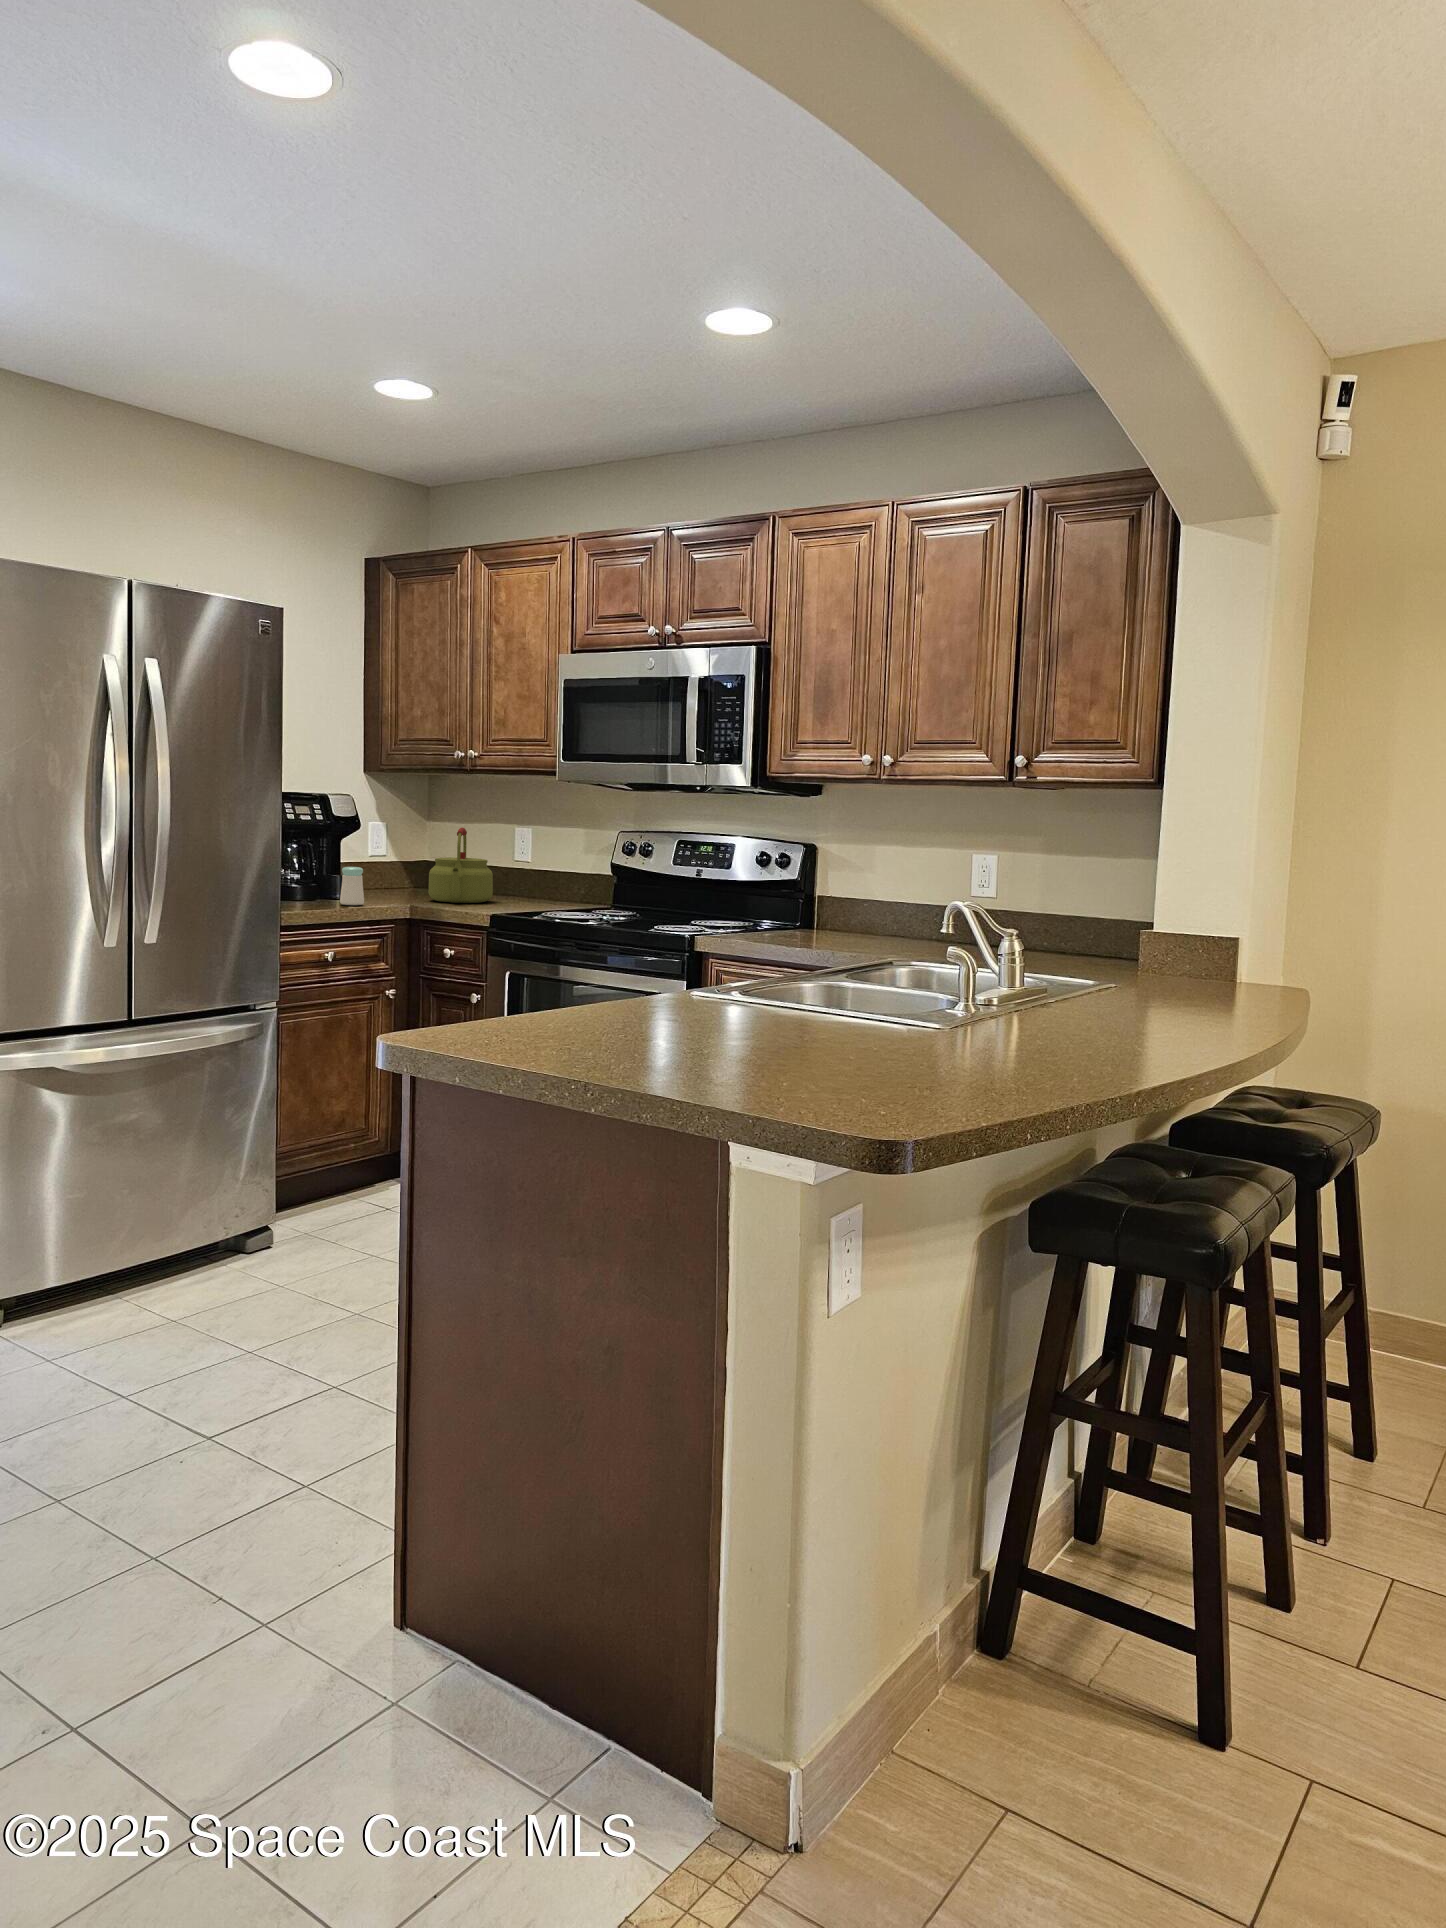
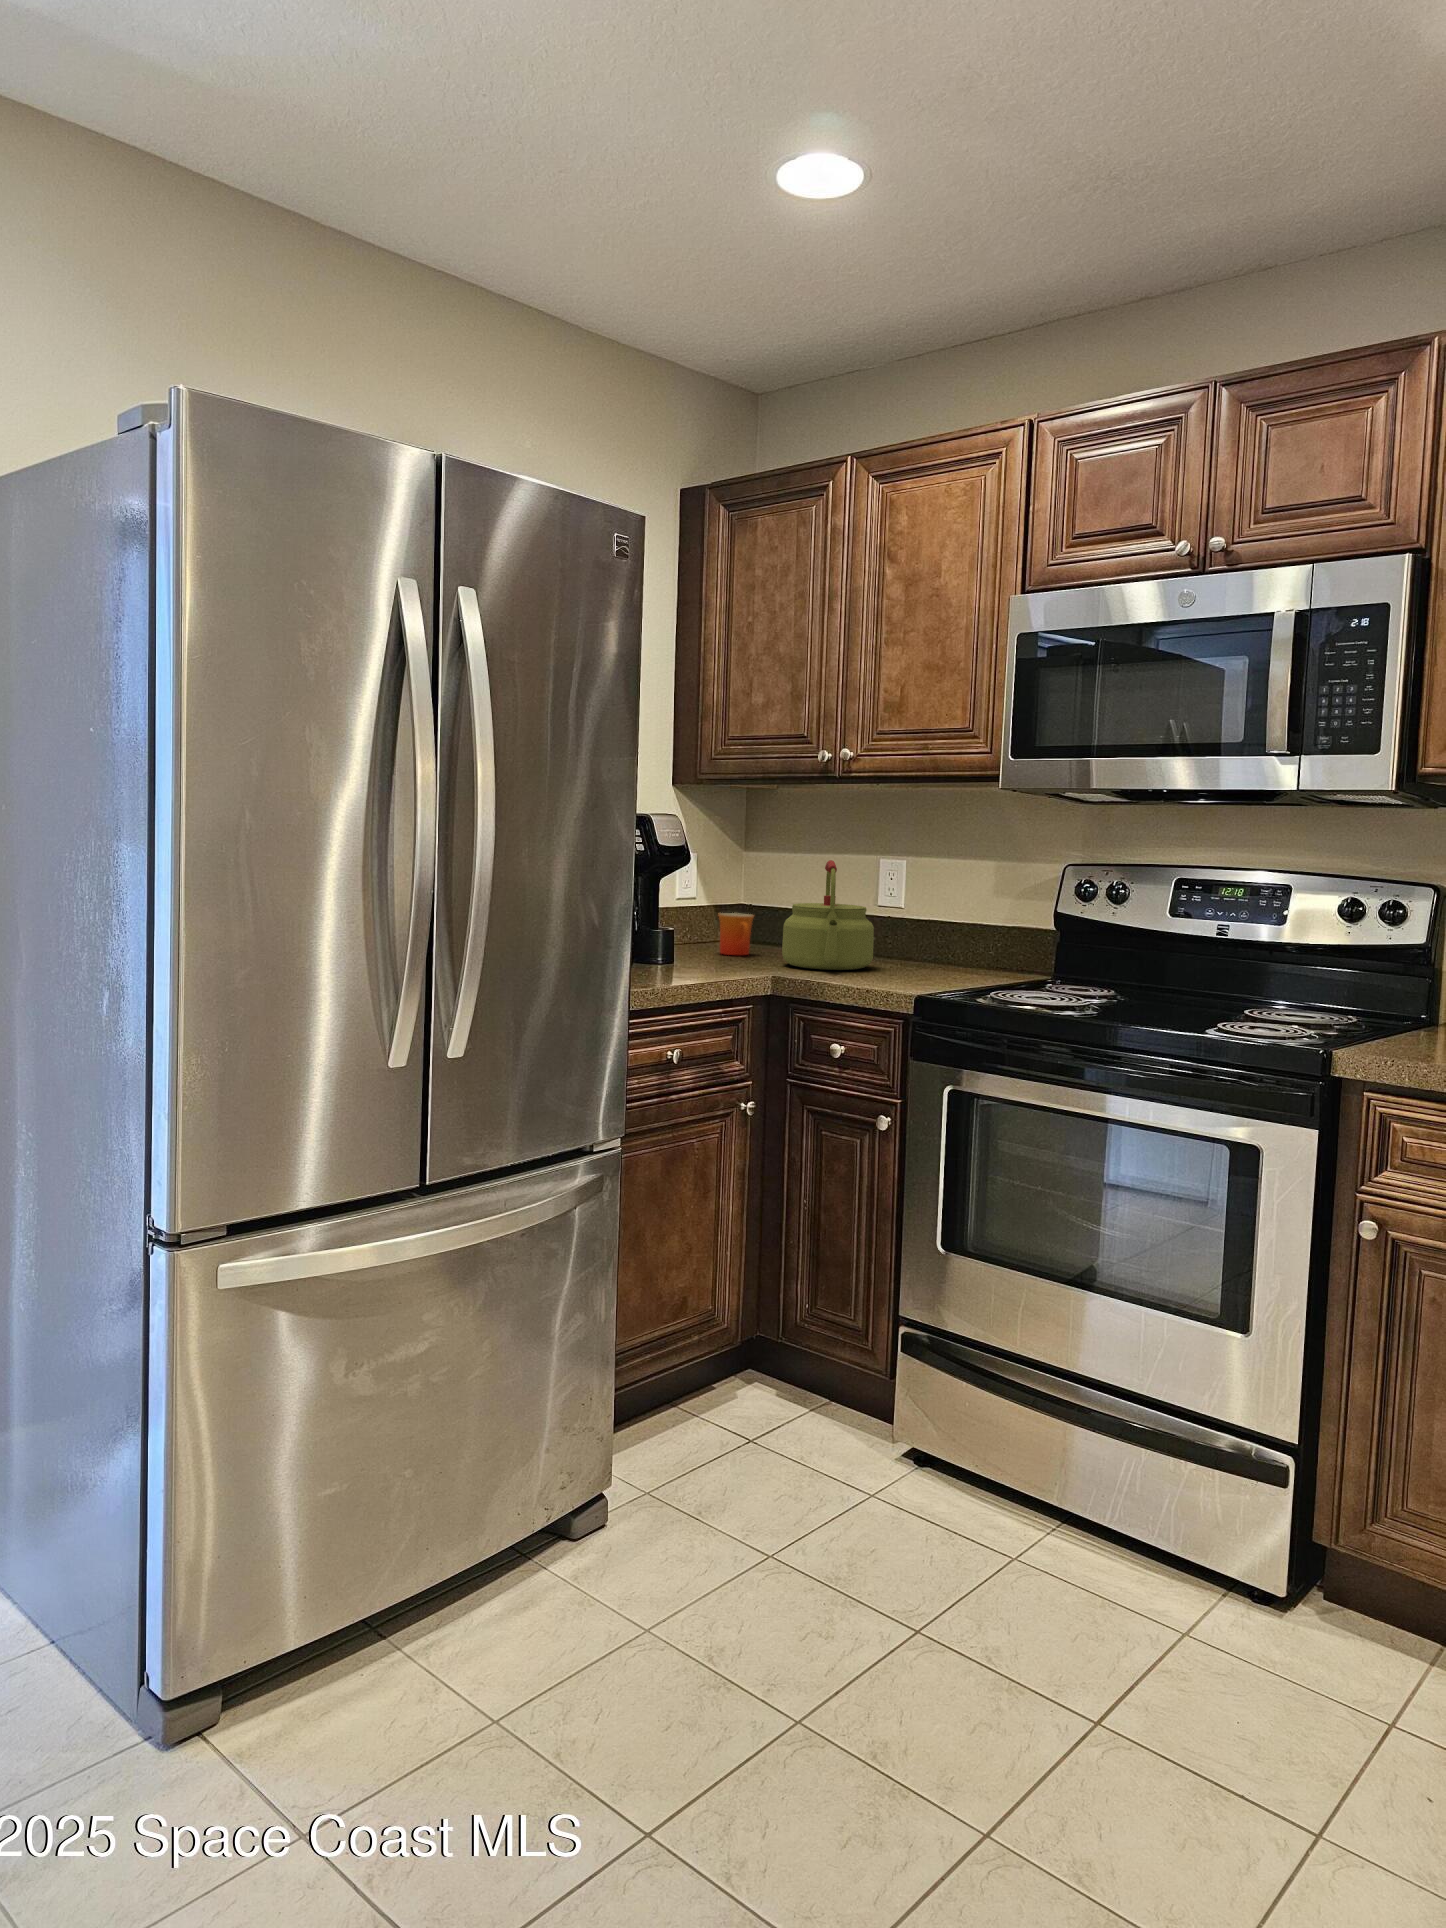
mug: none [392,865,419,895] -> present [718,913,754,955]
salt shaker: present [340,867,364,905] -> none [675,920,711,976]

